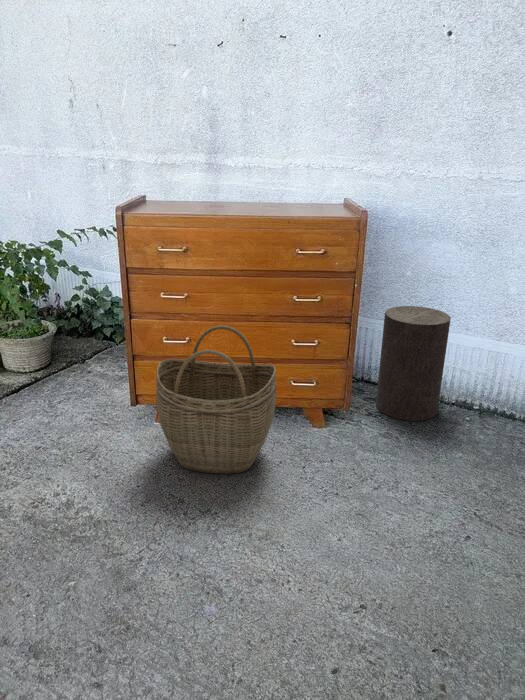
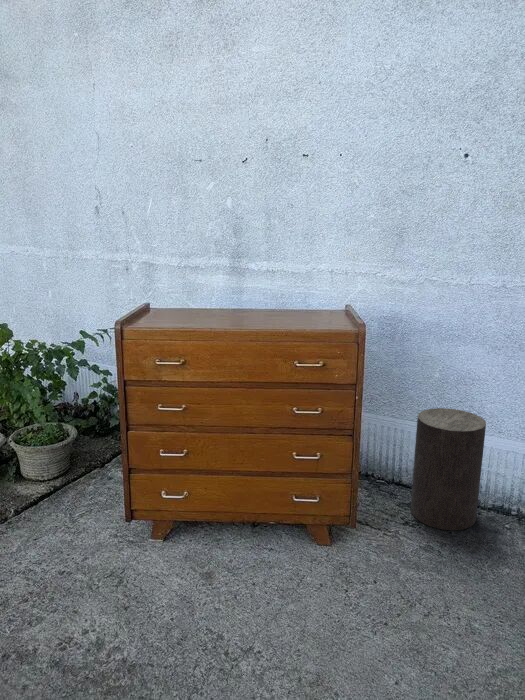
woven basket: present [156,325,276,474] -> none [191,439,317,601]

